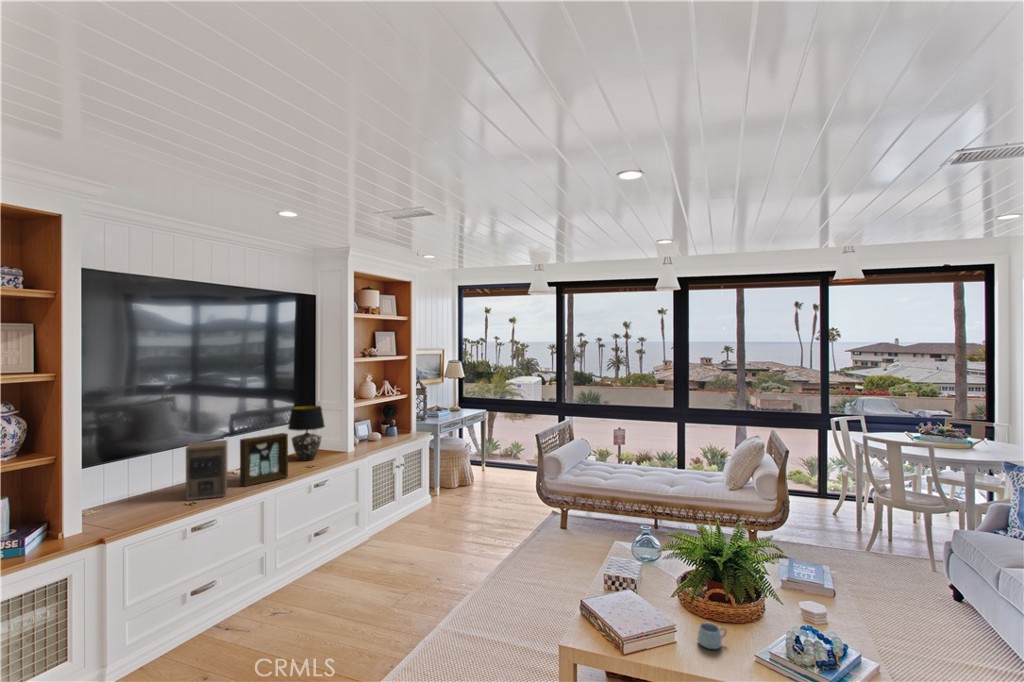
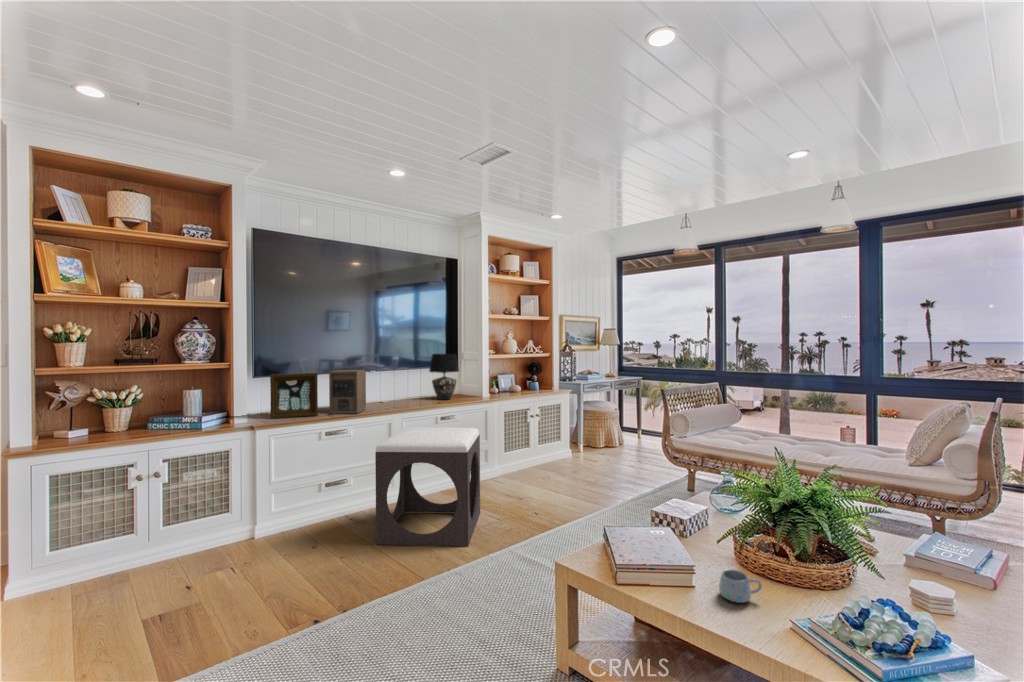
picture frame: present [240,433,288,487] -> present [270,373,318,419]
footstool: none [287,499,395,656] -> present [375,428,480,547]

